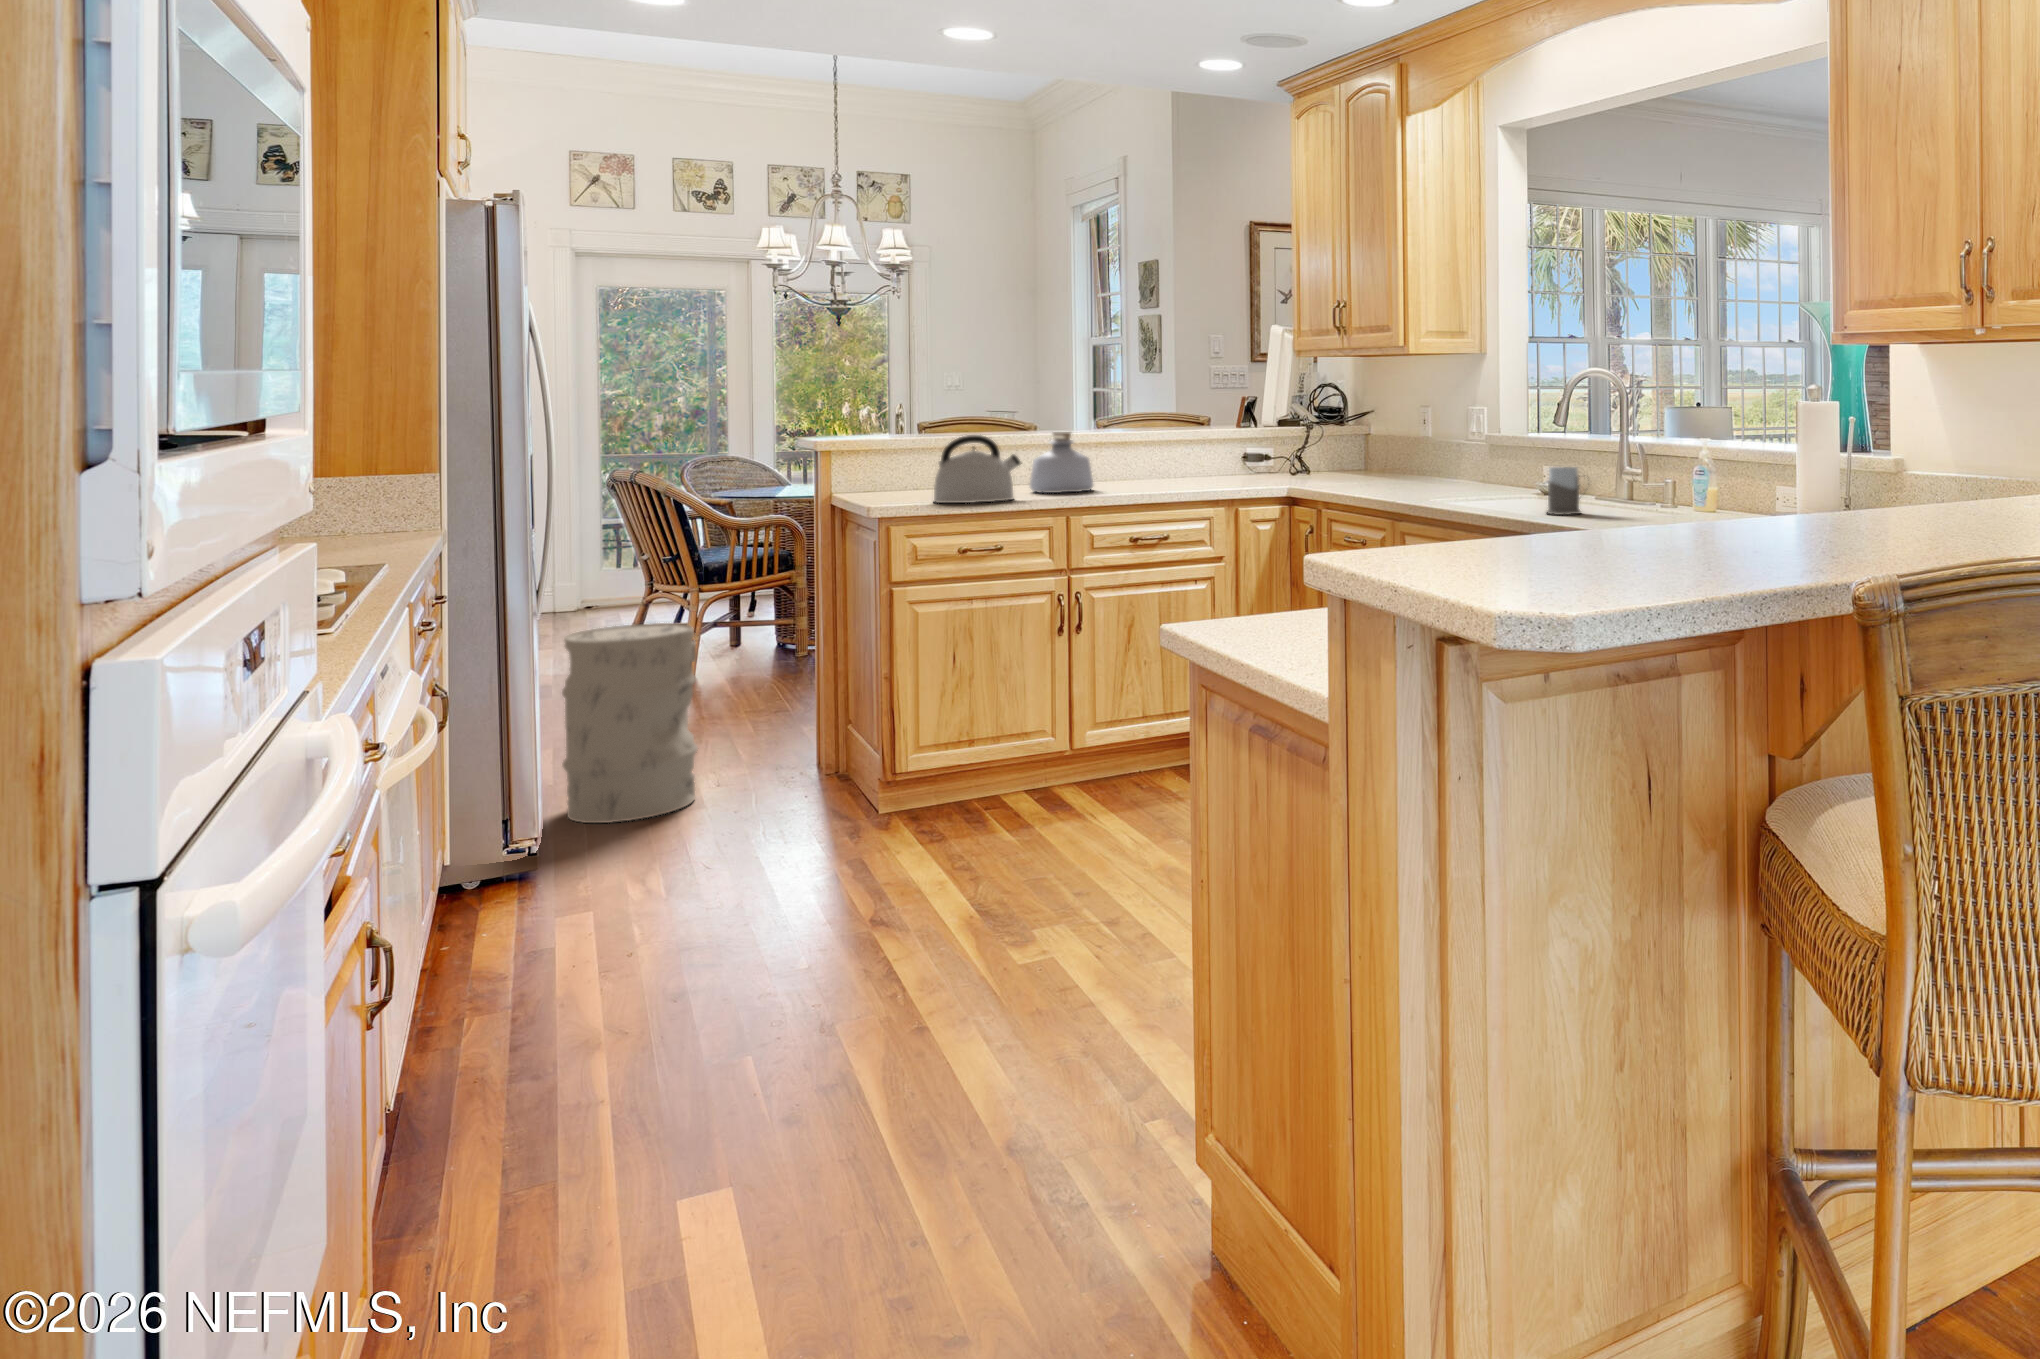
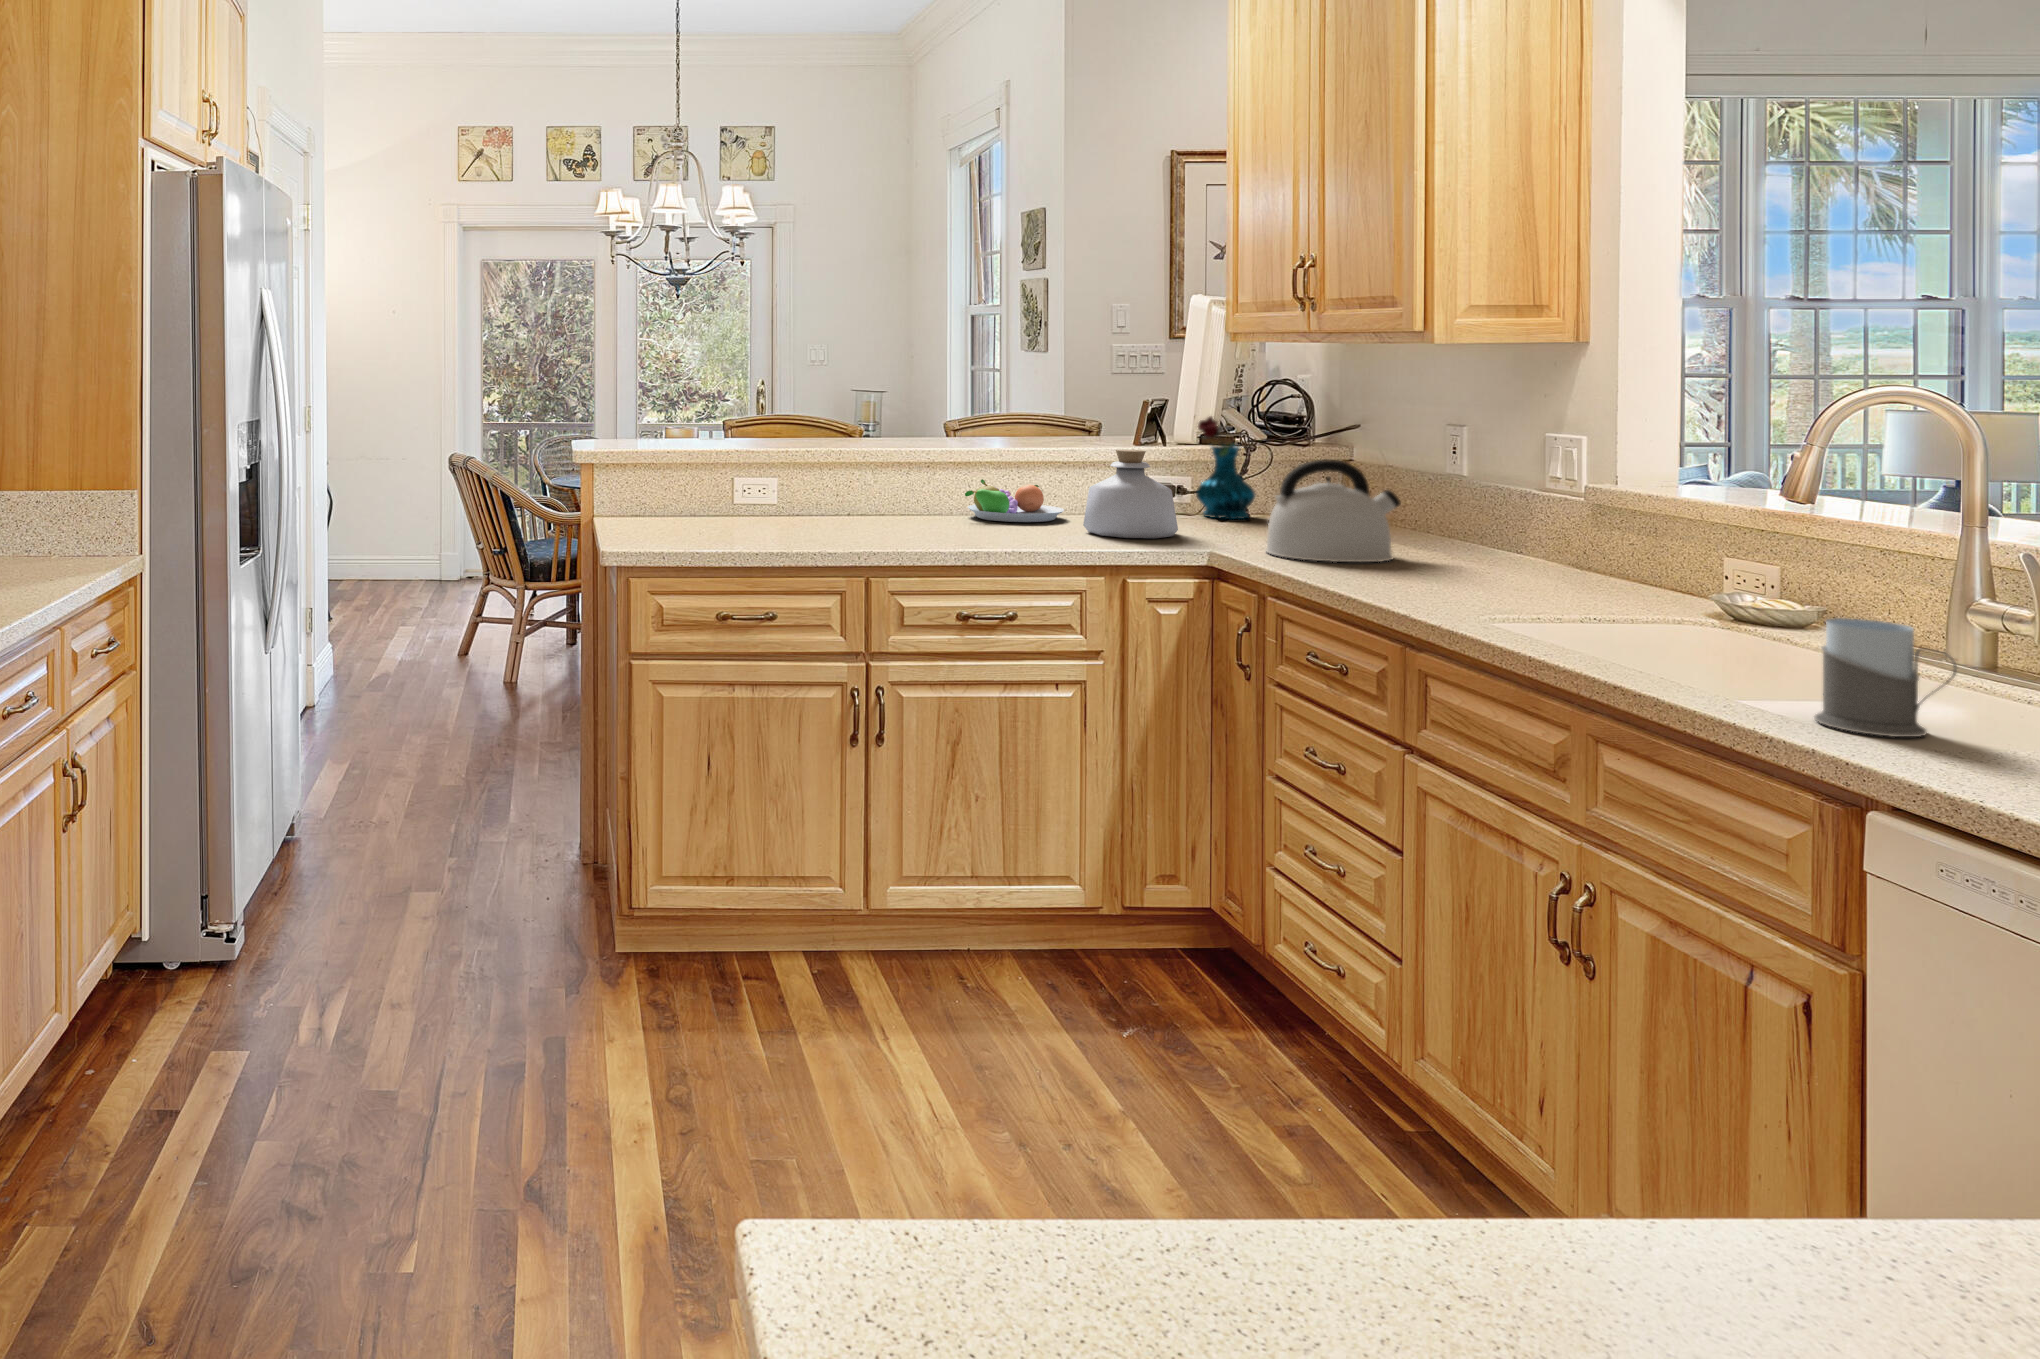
vase: none [1277,407,1313,475] -> present [1196,416,1256,519]
bottle: present [1030,432,1093,493] -> present [1083,450,1178,538]
kettle: present [934,435,1021,503] -> present [1266,459,1401,562]
fruit bowl: none [1126,455,1193,482] -> present [965,479,1064,522]
trash can: present [562,623,698,823] -> none [306,655,440,895]

